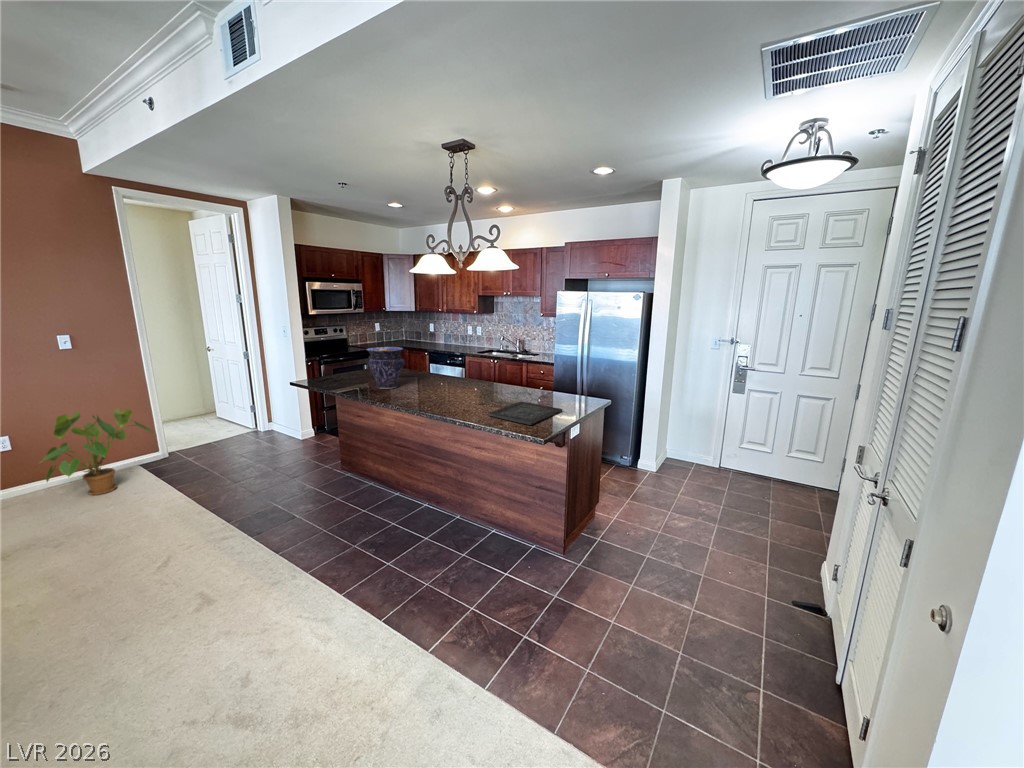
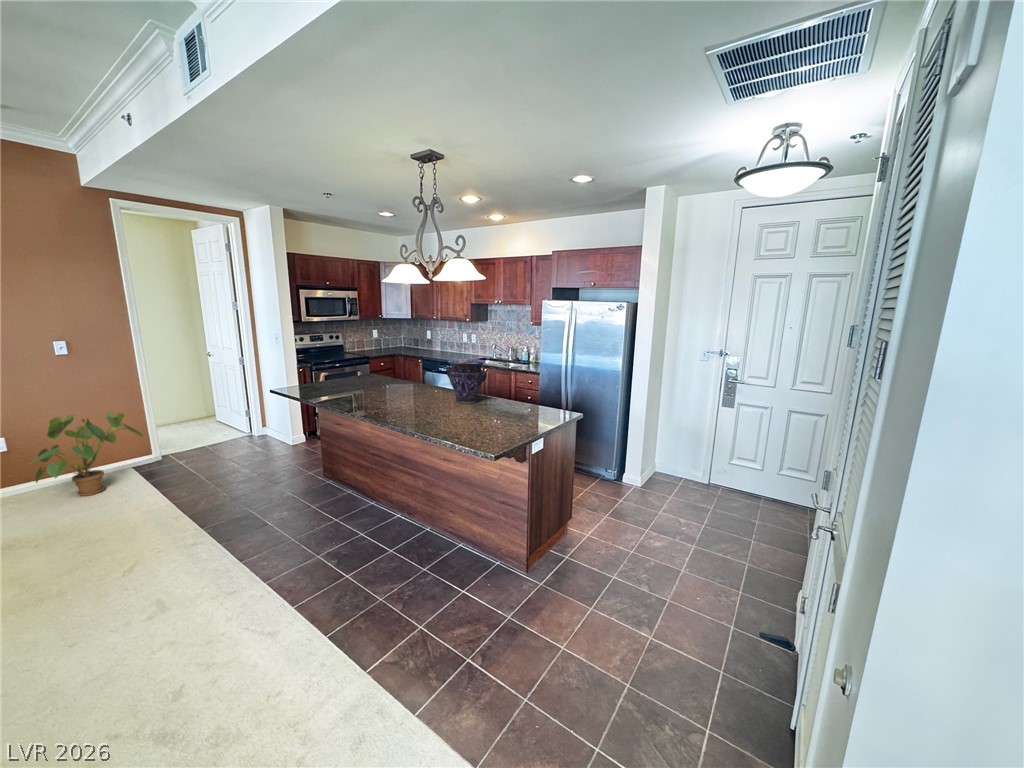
vase: present [366,347,405,389] -> present [447,359,487,403]
tray: present [488,402,562,425] -> none [449,414,527,439]

